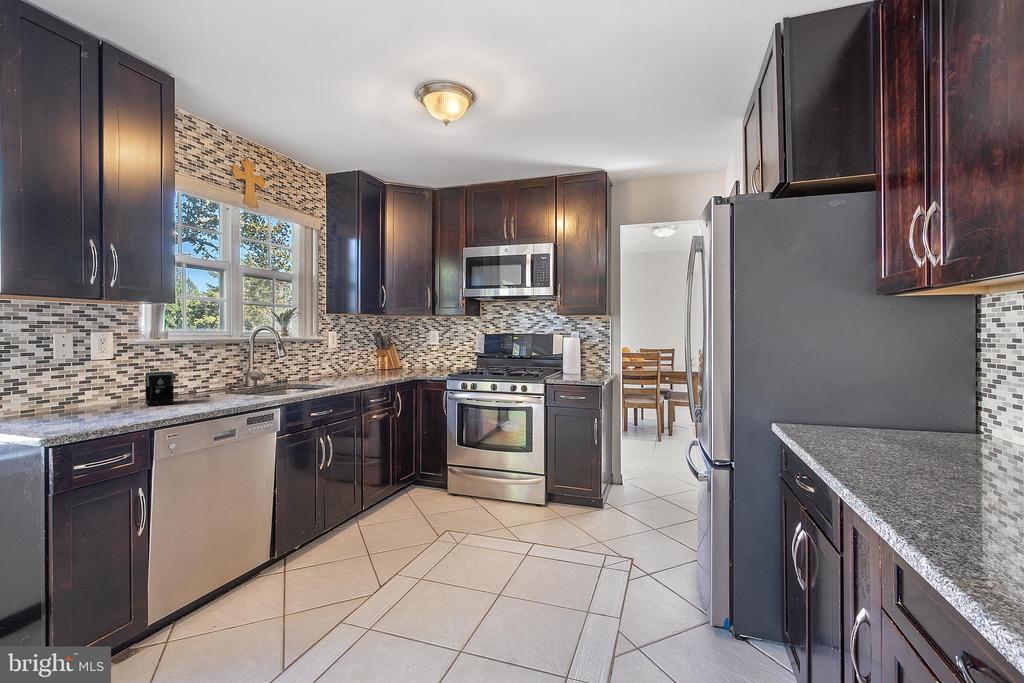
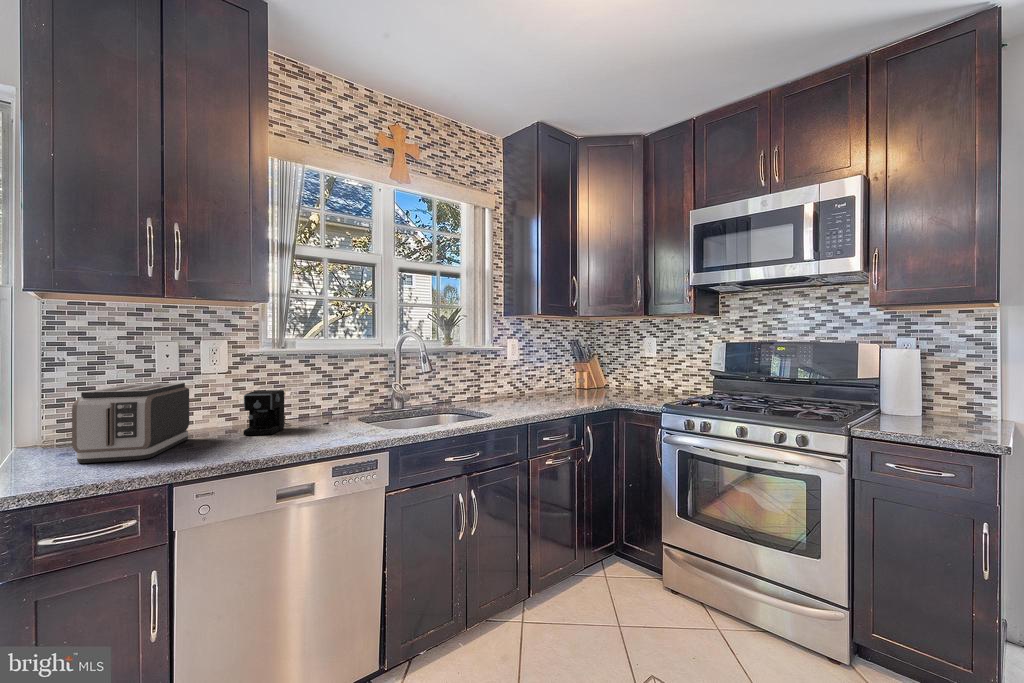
toaster: none [37,366,105,425] -> present [72,383,189,463]

